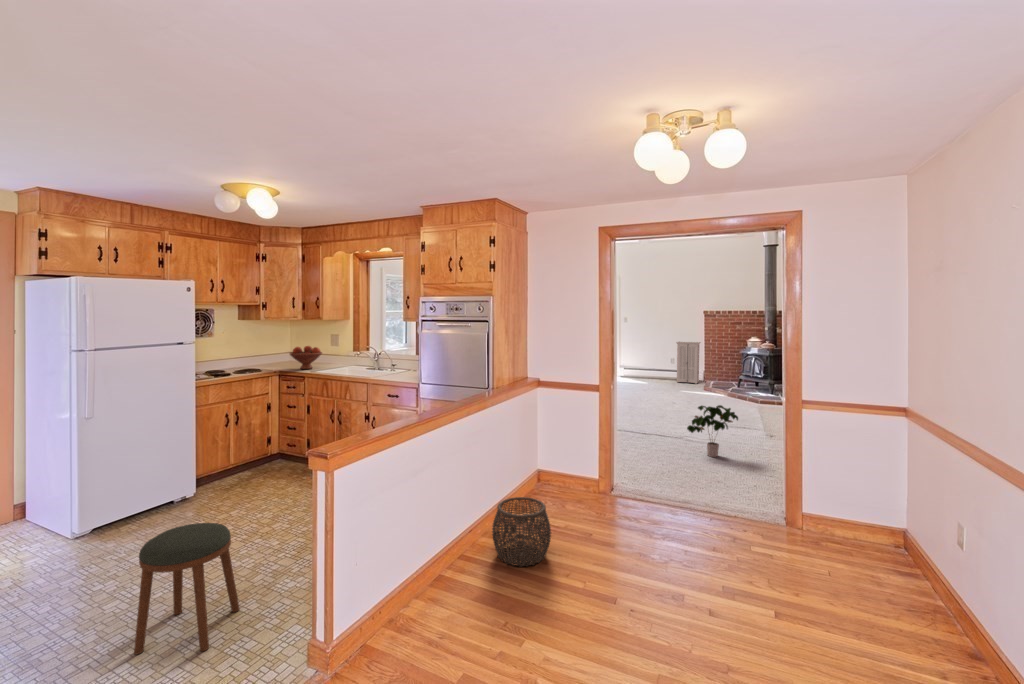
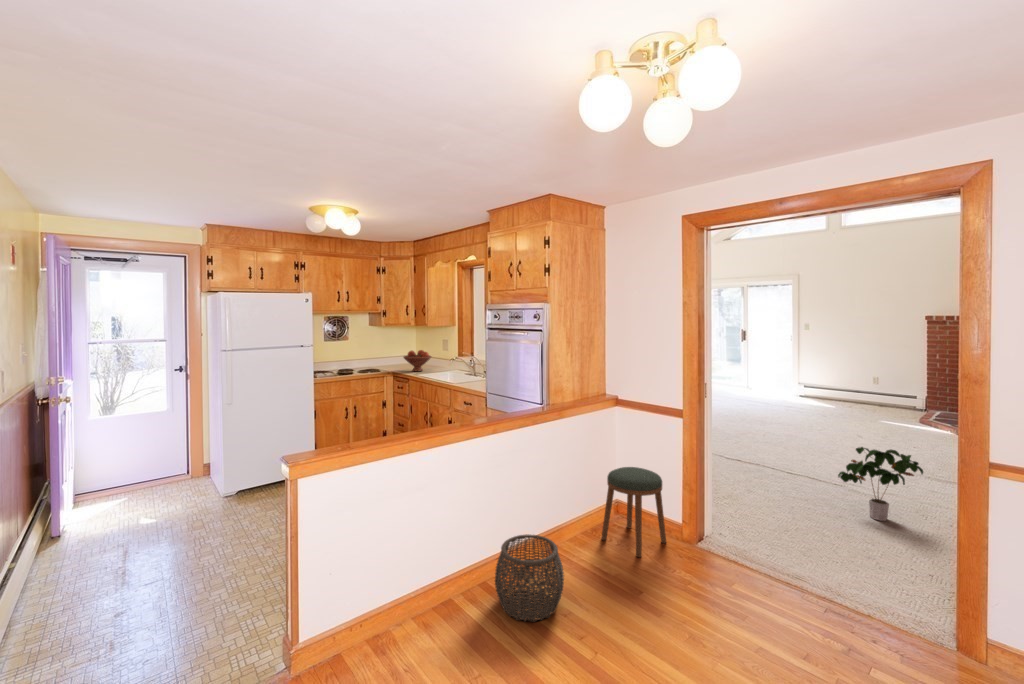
storage cabinet: present [676,342,700,384] -> none [879,355,919,412]
stool: present [134,523,240,655] -> present [601,467,666,557]

